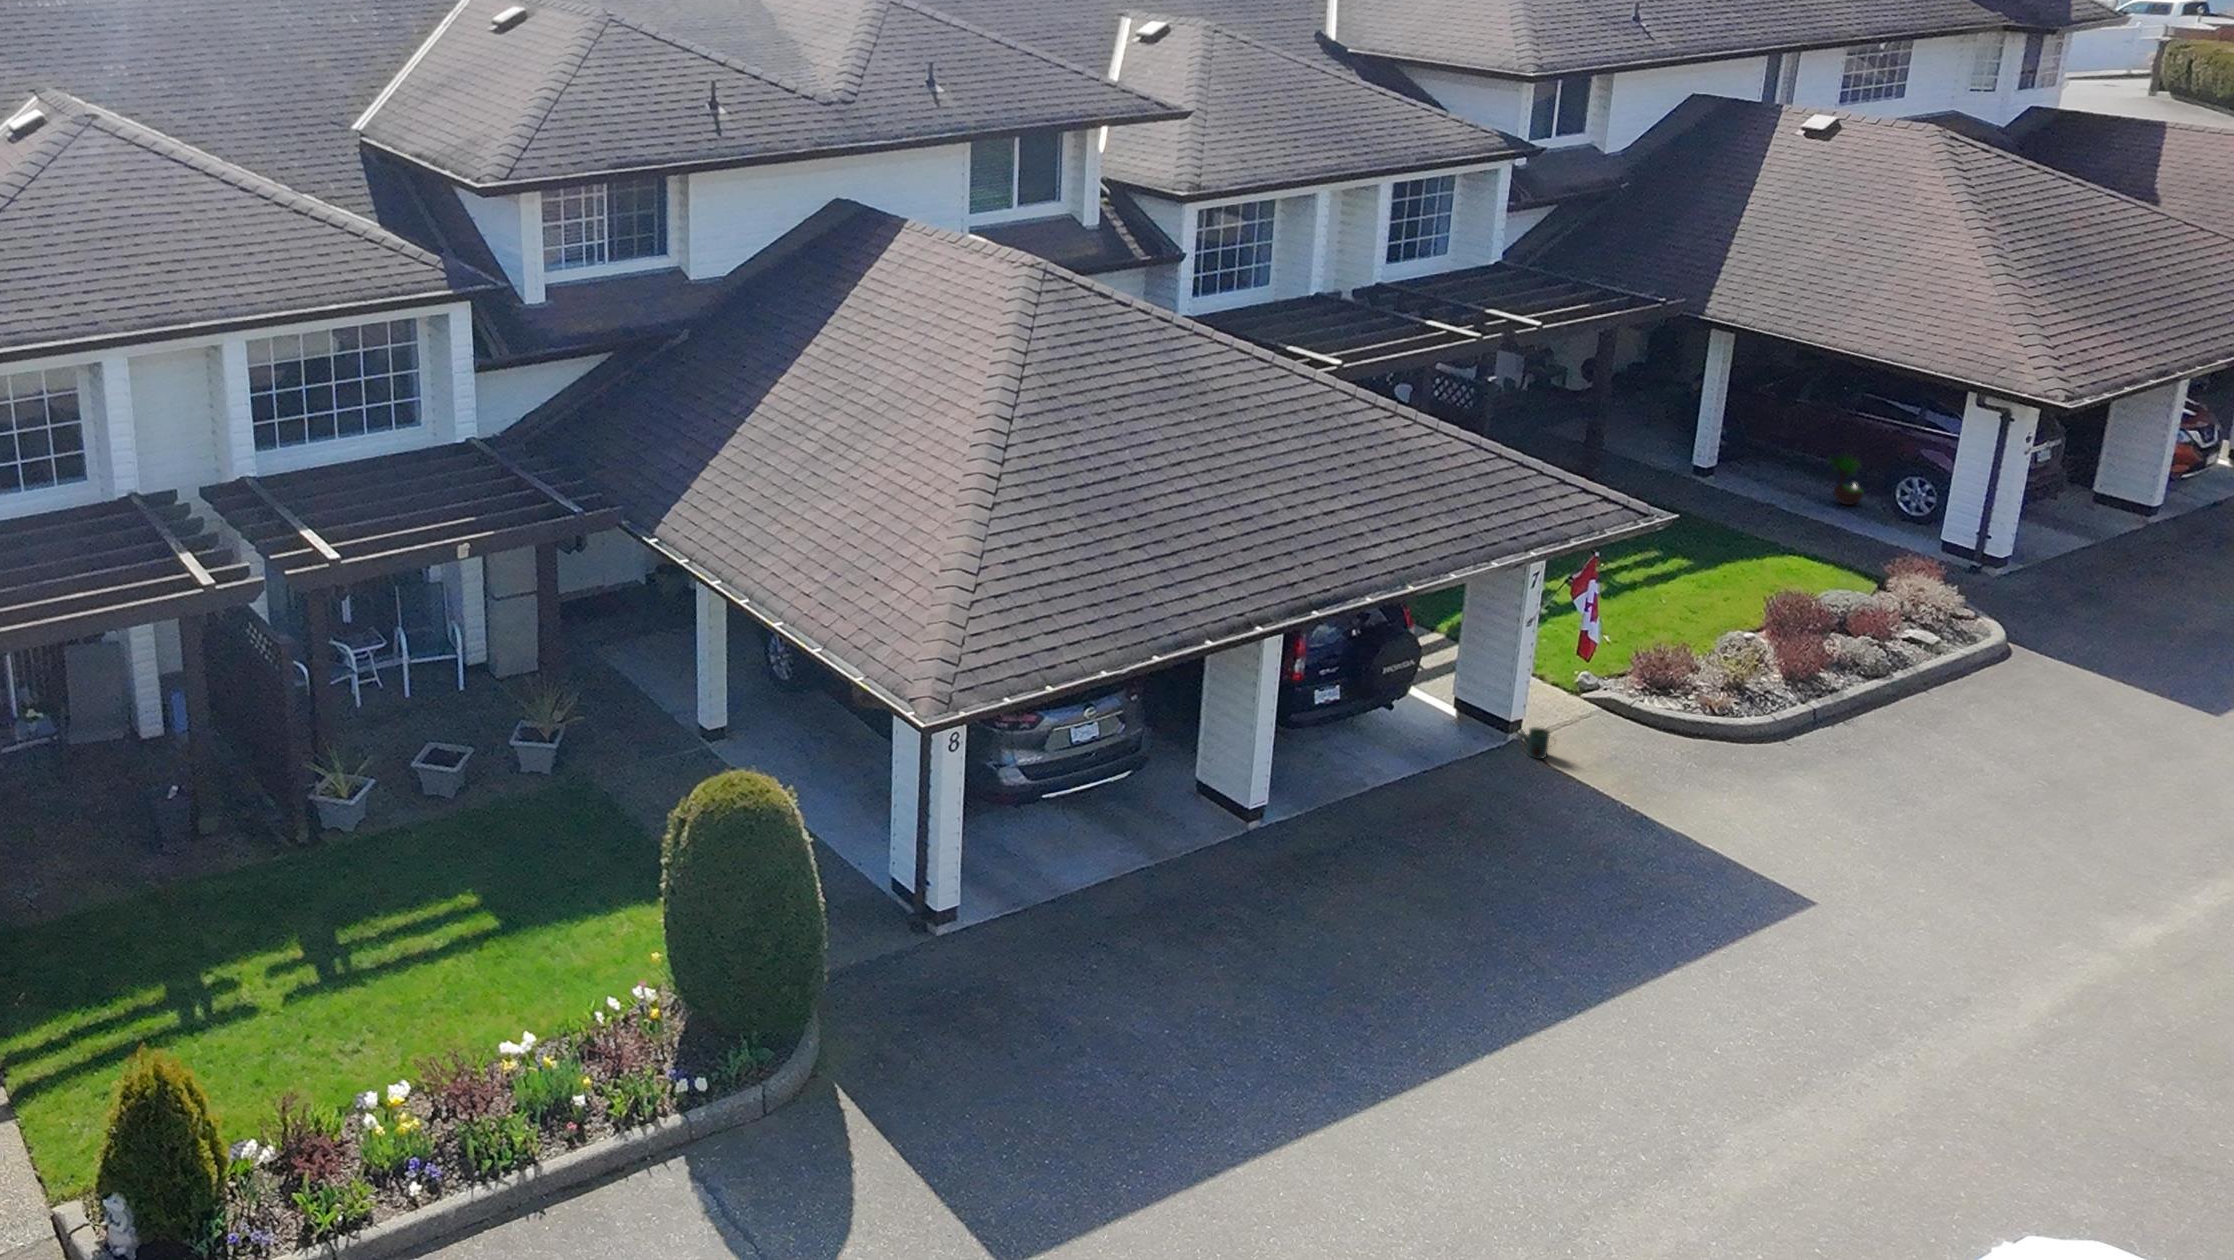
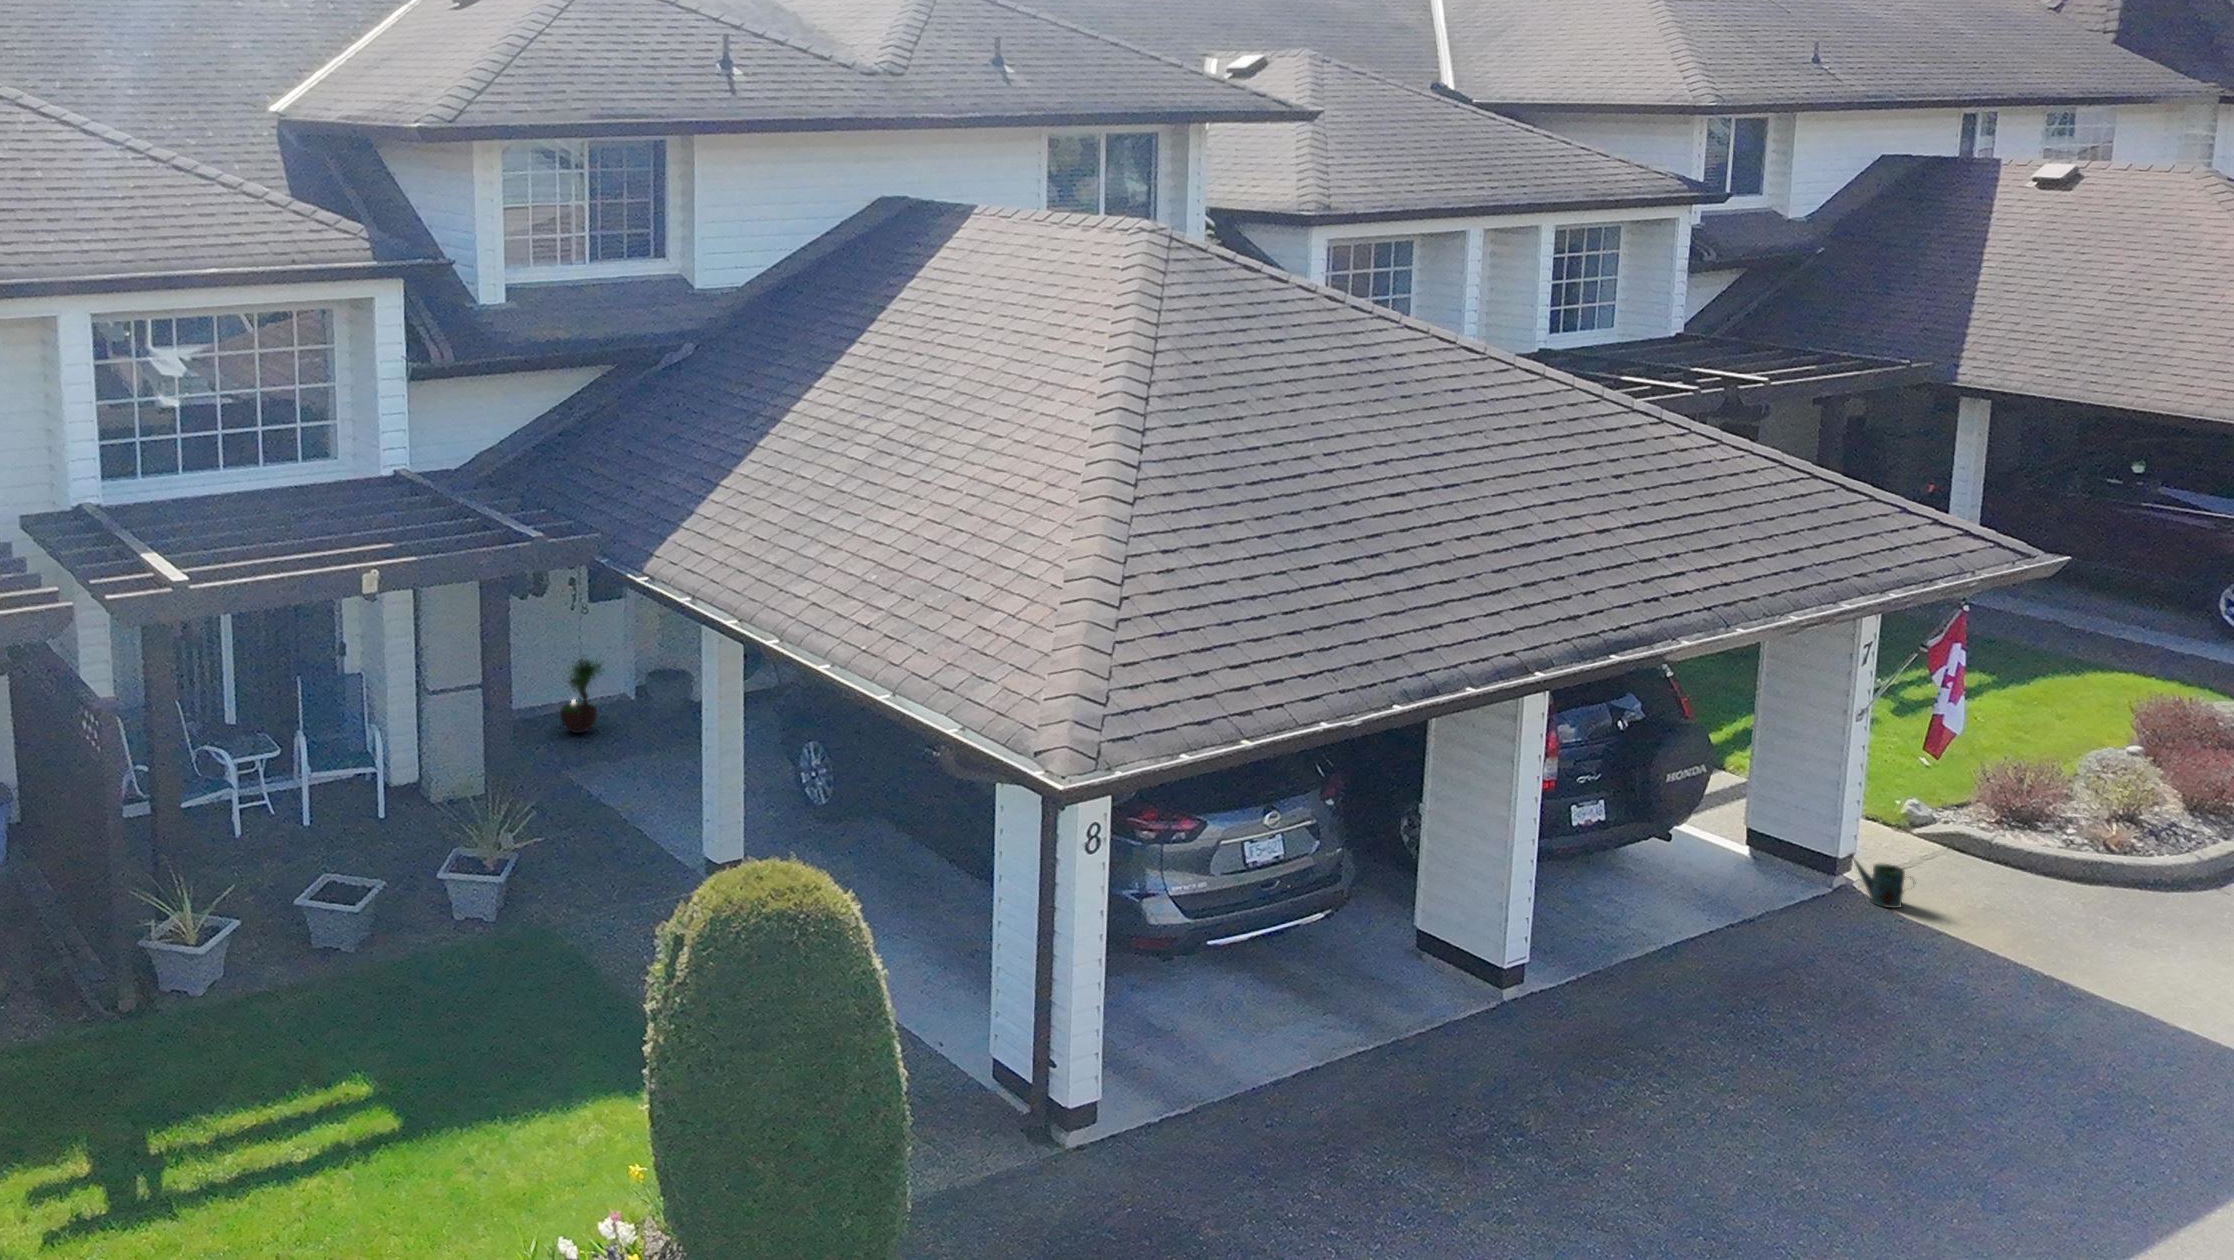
potted tree: present [1829,455,1863,505] -> present [560,656,604,733]

